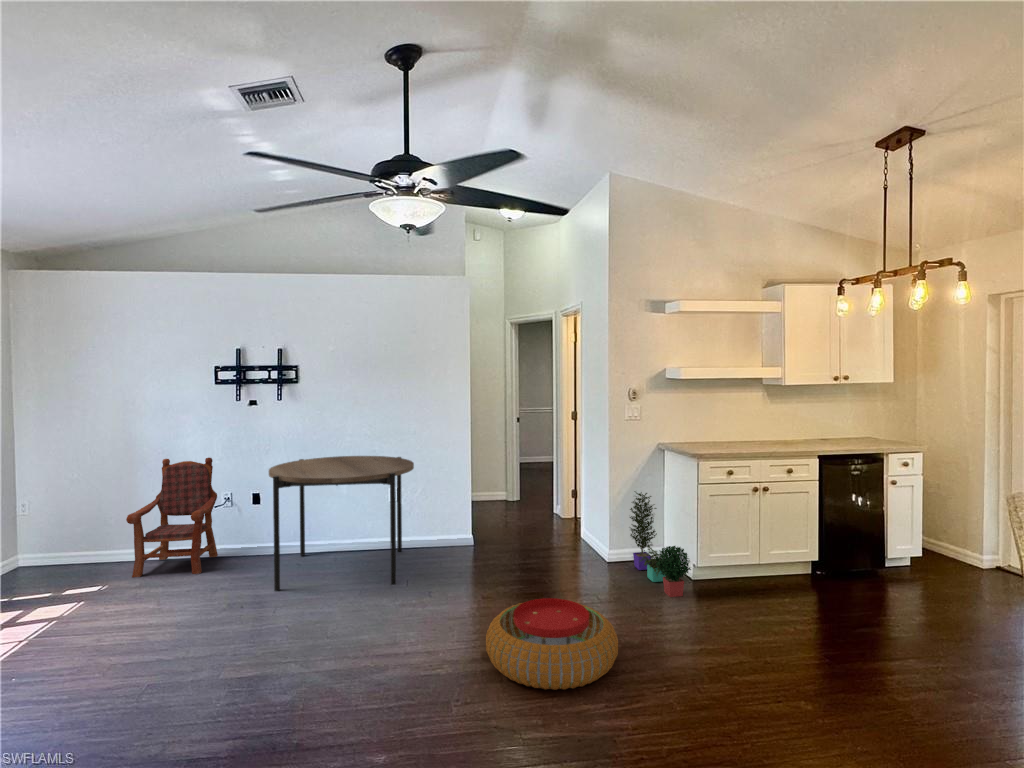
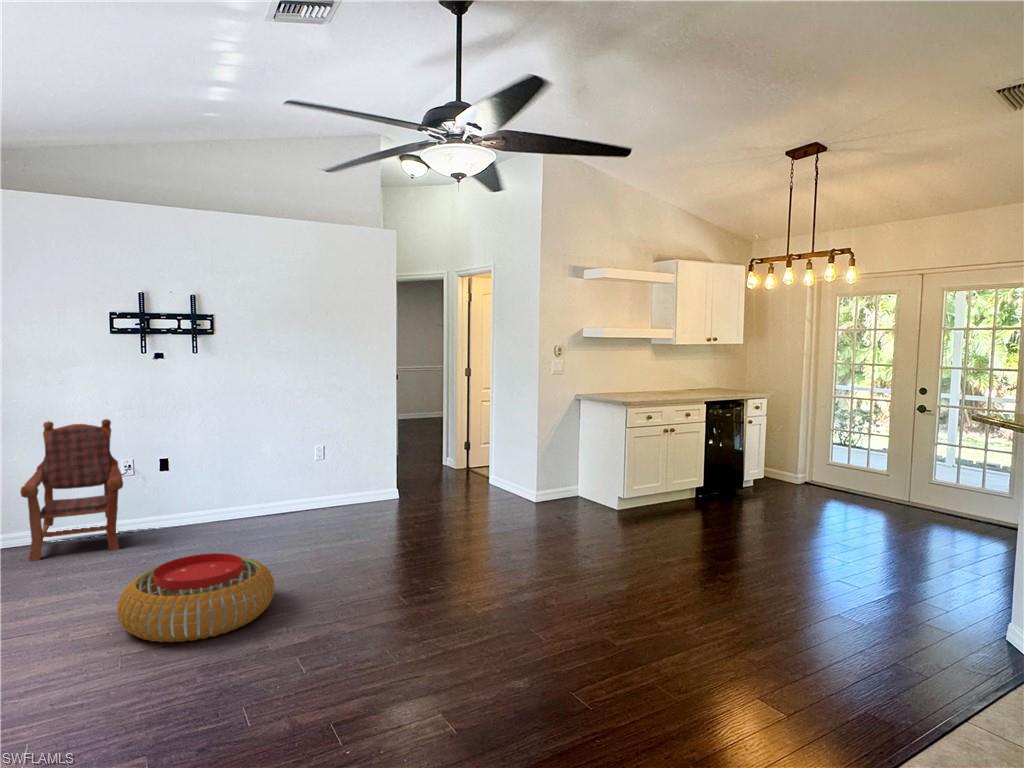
dining table: present [269,456,414,591] -> none [209,414,366,554]
potted plant: present [630,492,691,597] -> none [559,436,627,520]
pouf: present [486,598,618,690] -> present [117,553,274,642]

